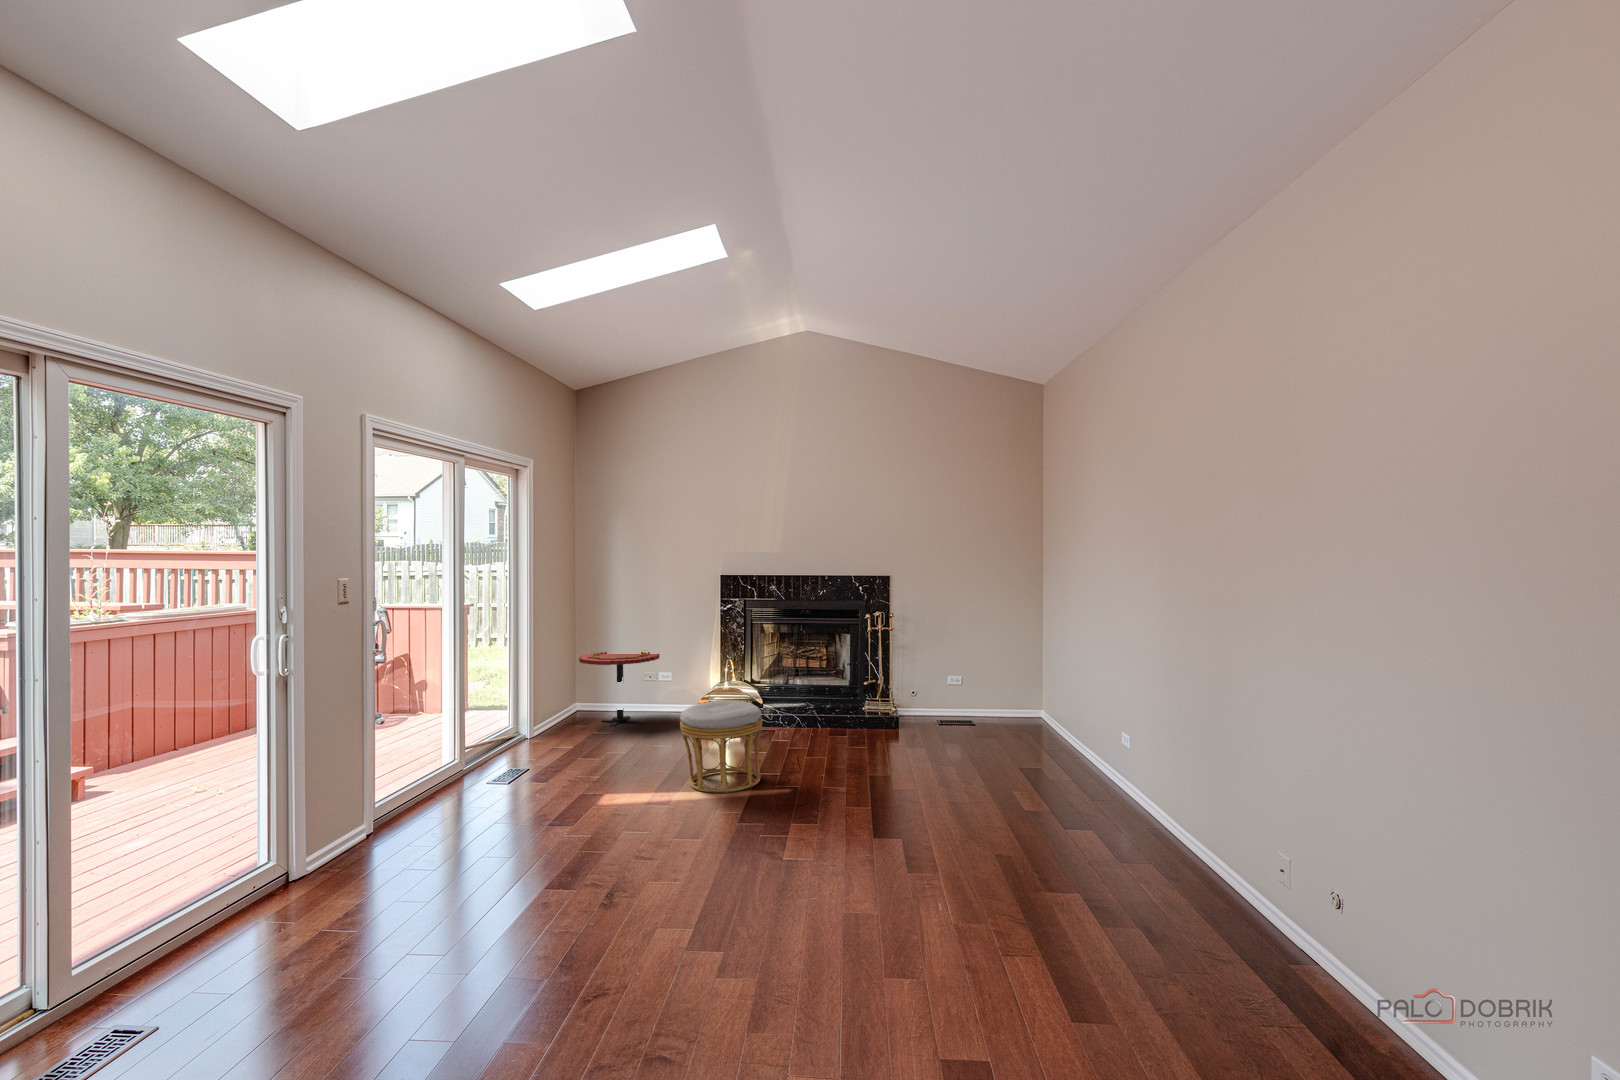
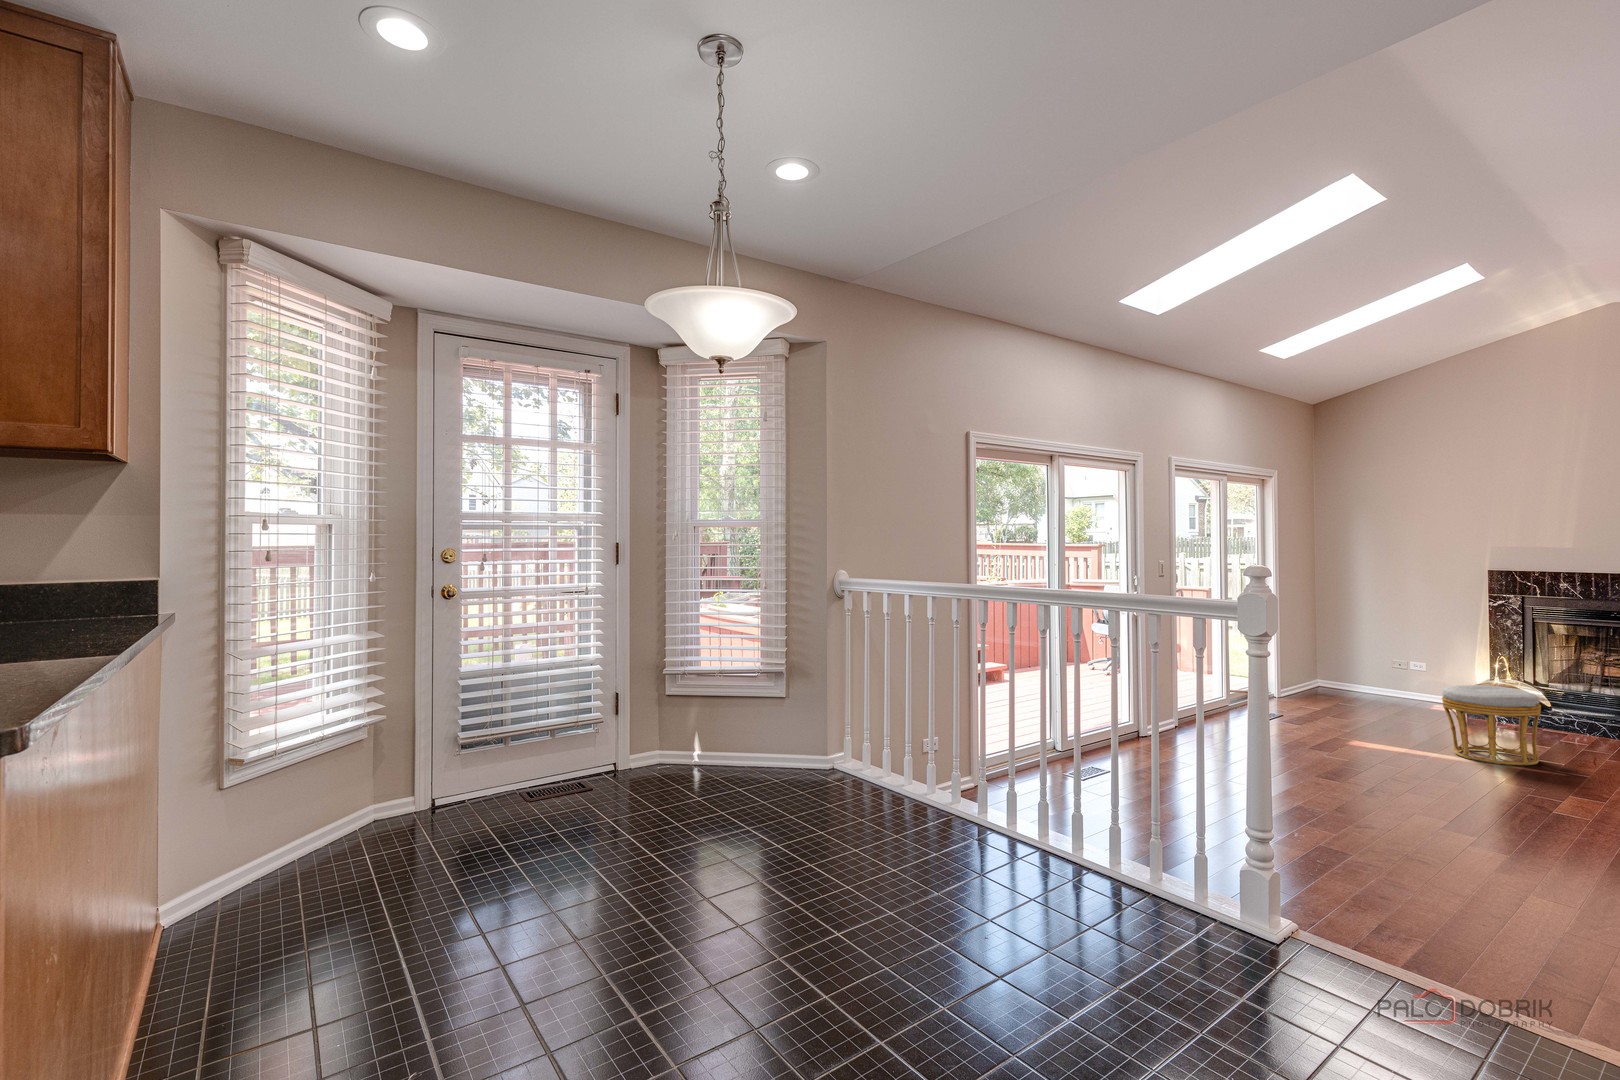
side table: present [579,652,660,726] -> none [1323,638,1412,706]

